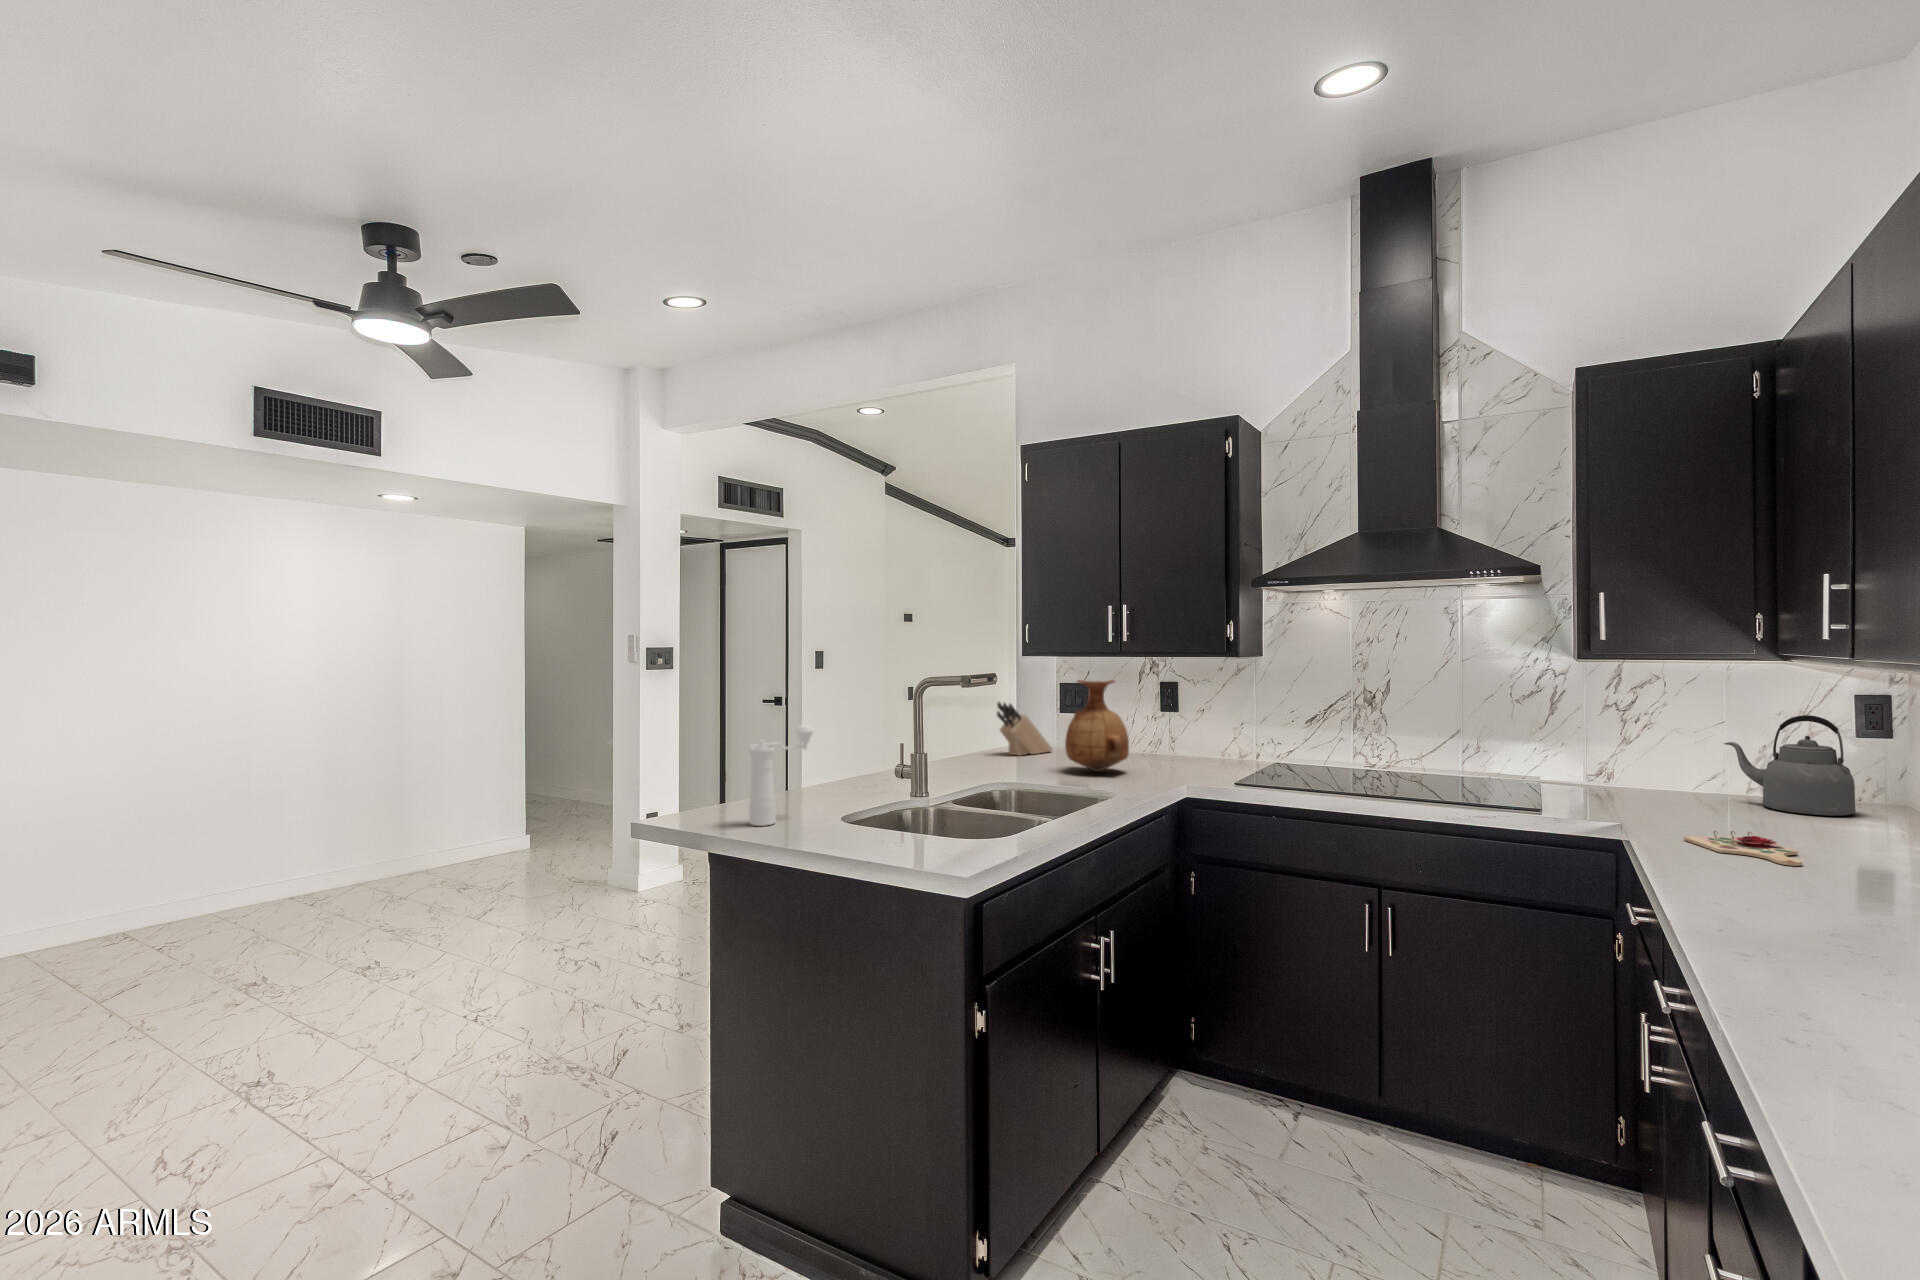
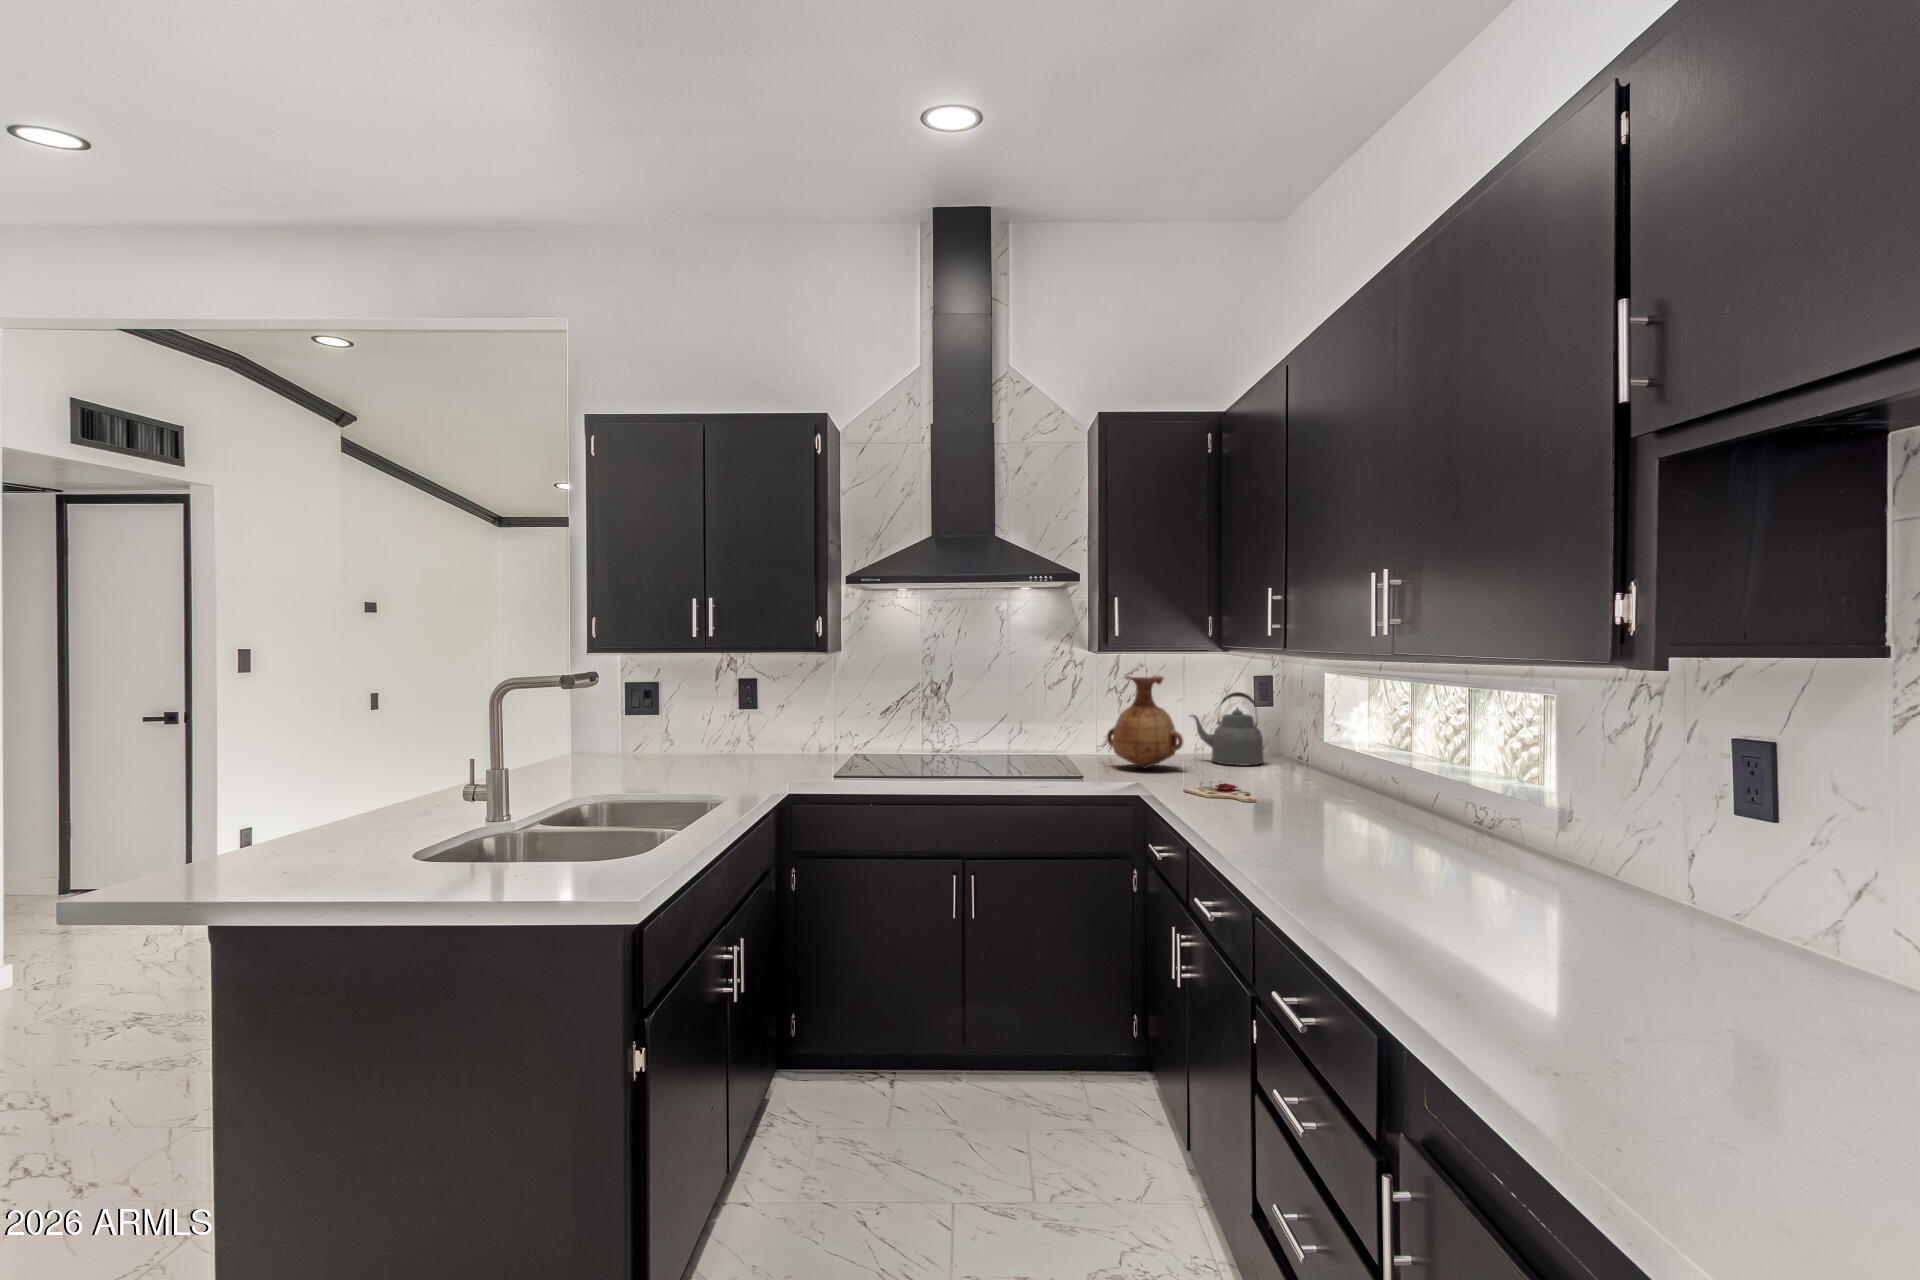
vase: present [1065,680,1129,772] -> present [1107,676,1183,768]
knife block: present [997,702,1052,755] -> none [550,705,613,766]
pepper mill: present [749,725,814,826] -> none [295,743,384,876]

